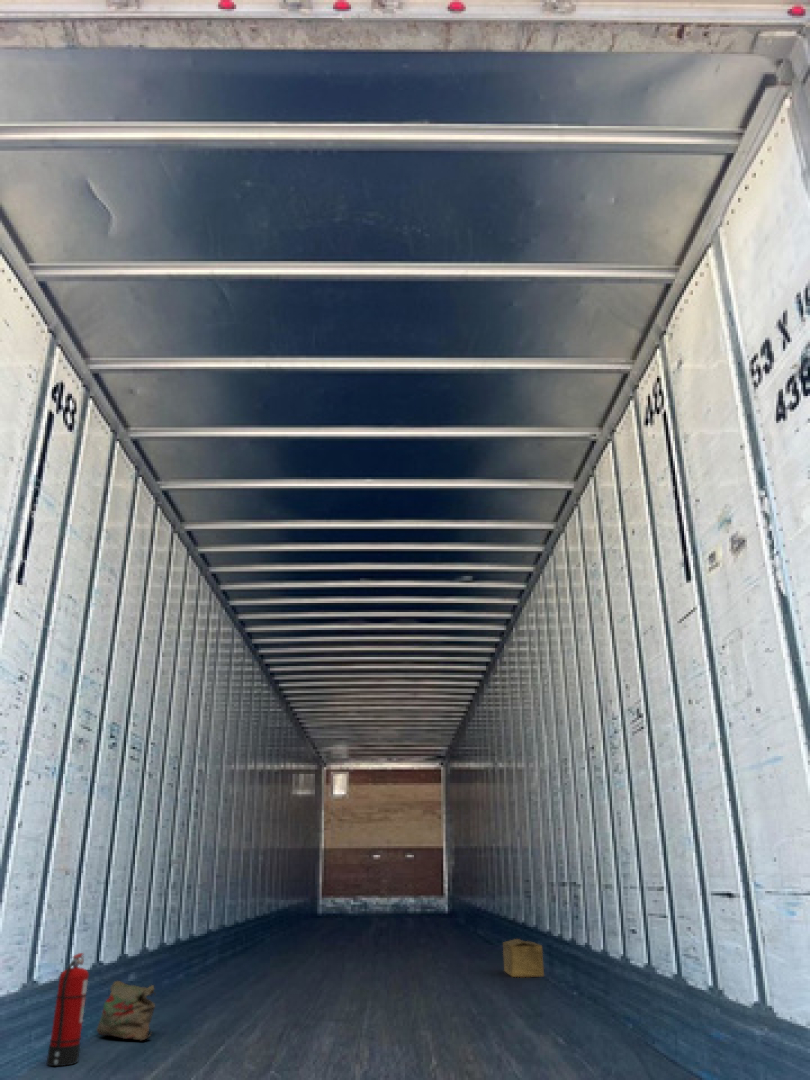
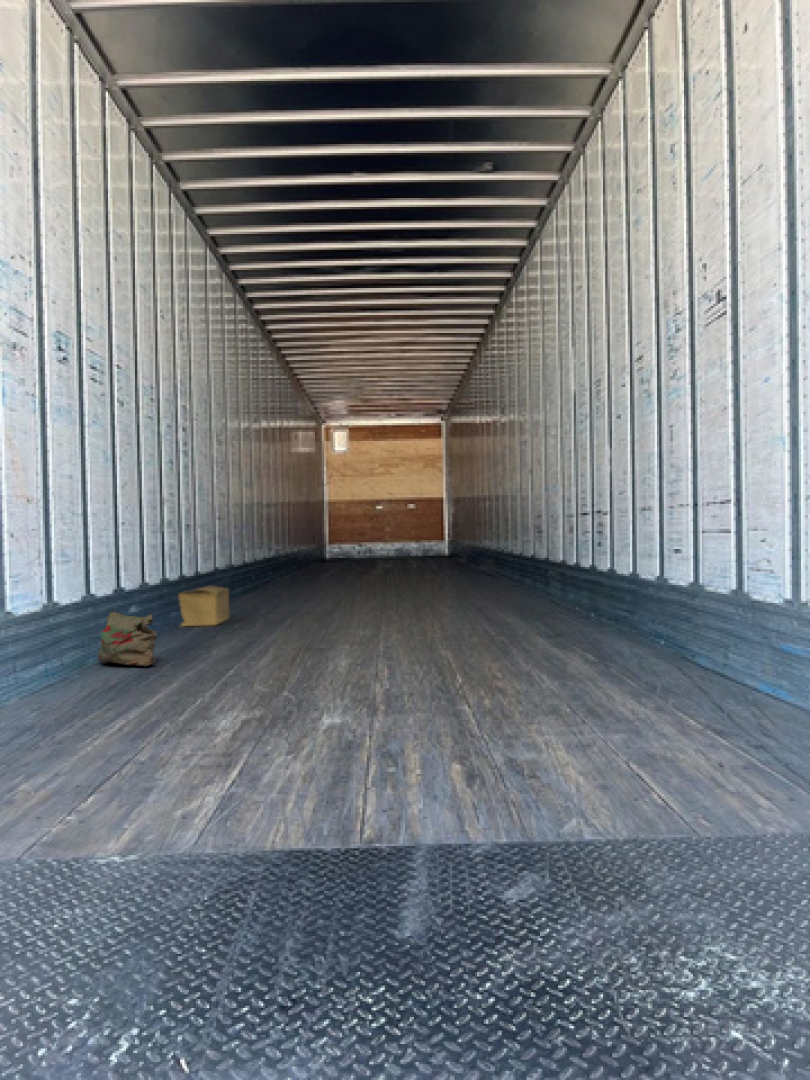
cardboard box: present [503,939,544,977] -> present [179,586,229,626]
fire extinguisher: present [47,953,88,1066] -> none [39,583,75,692]

